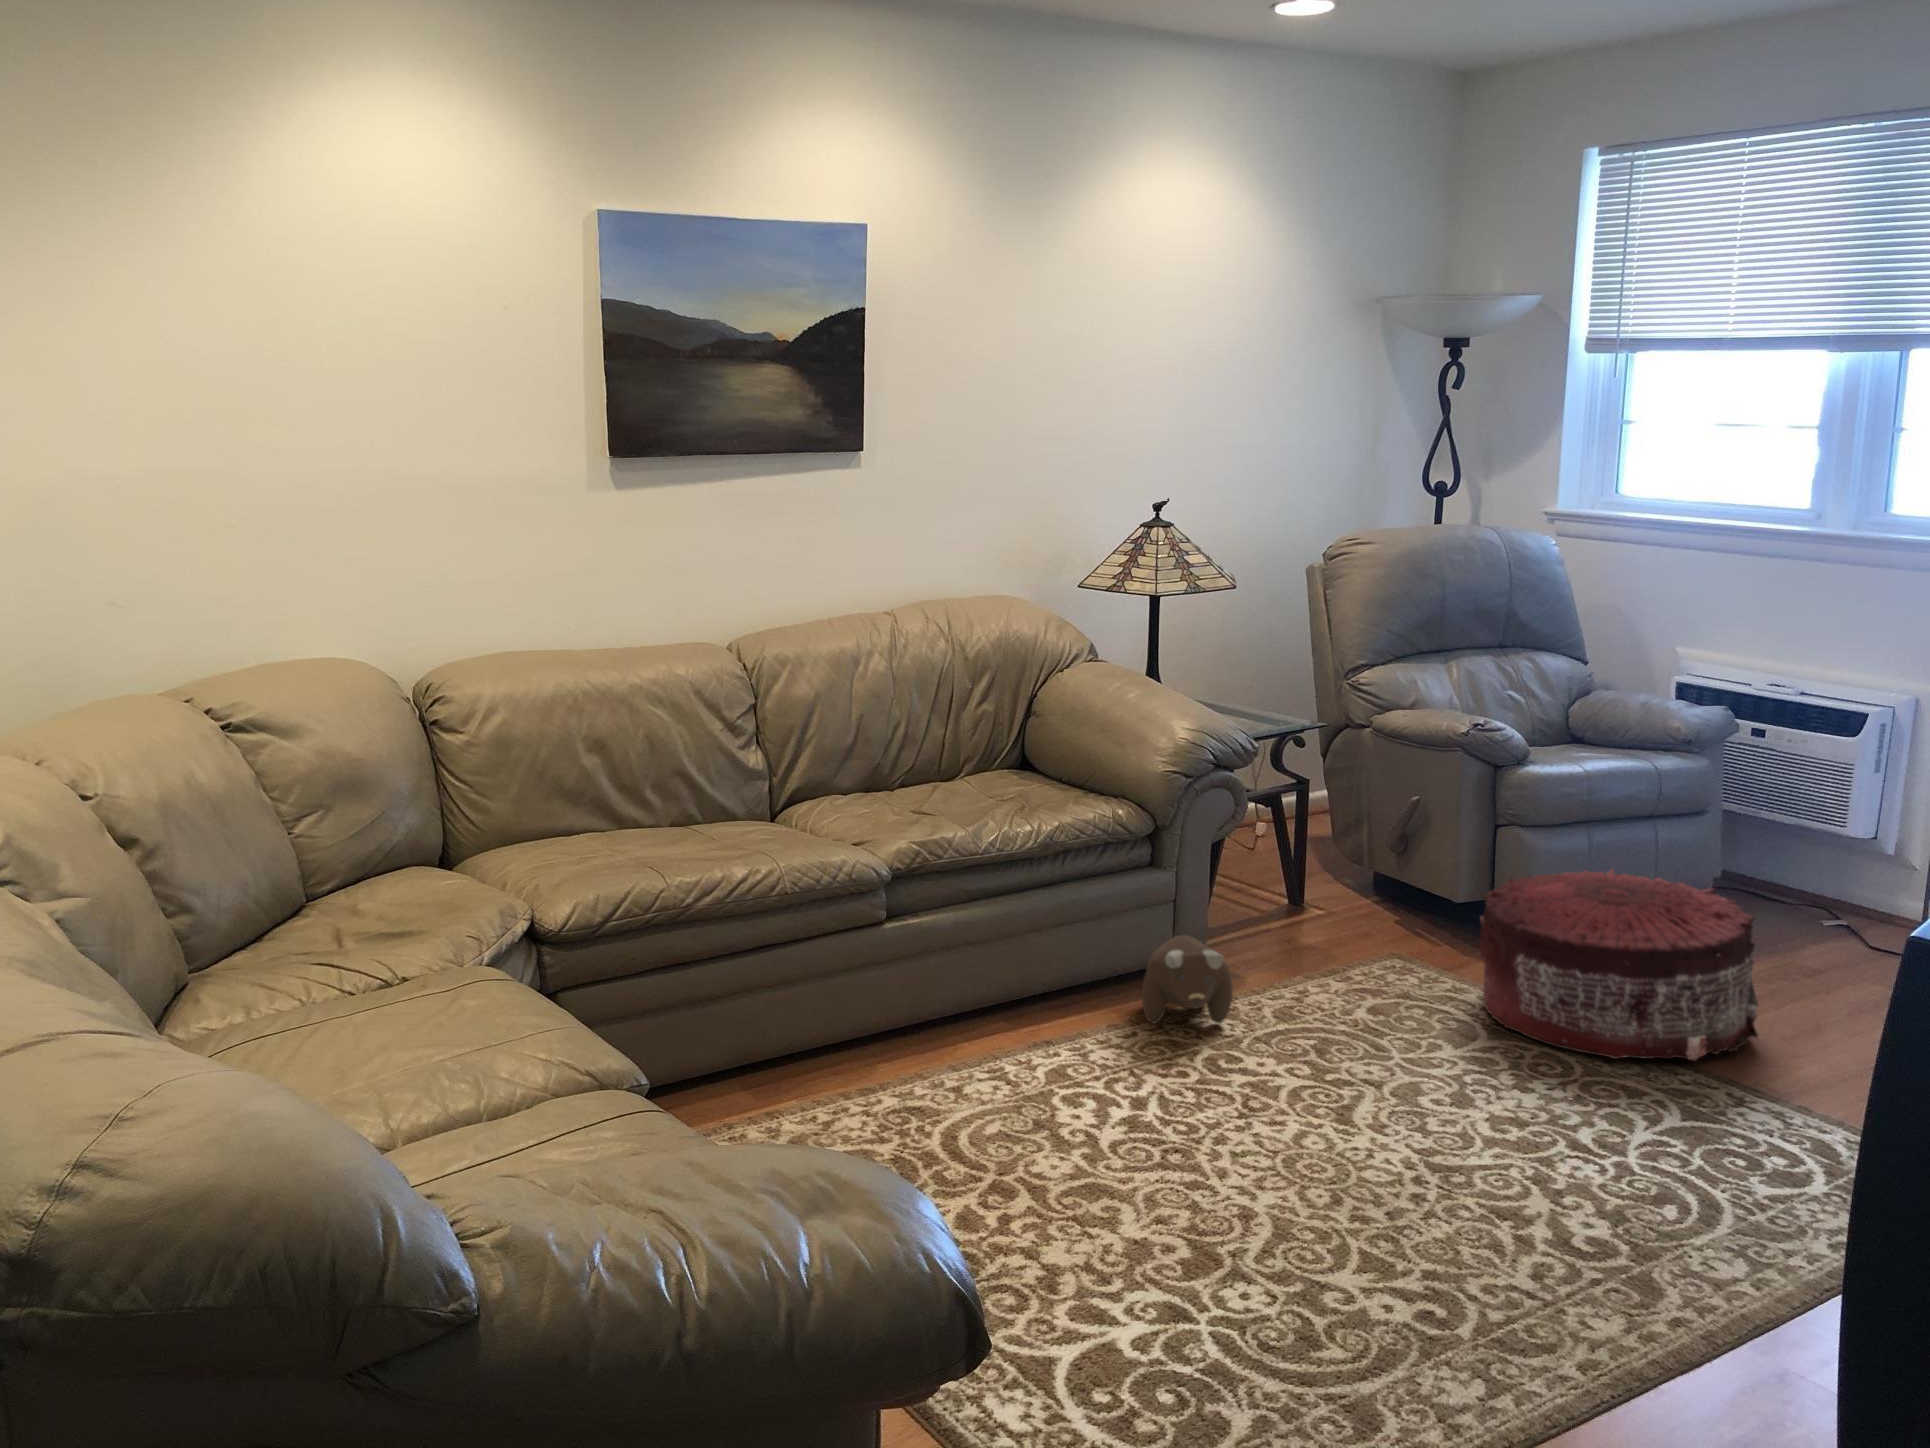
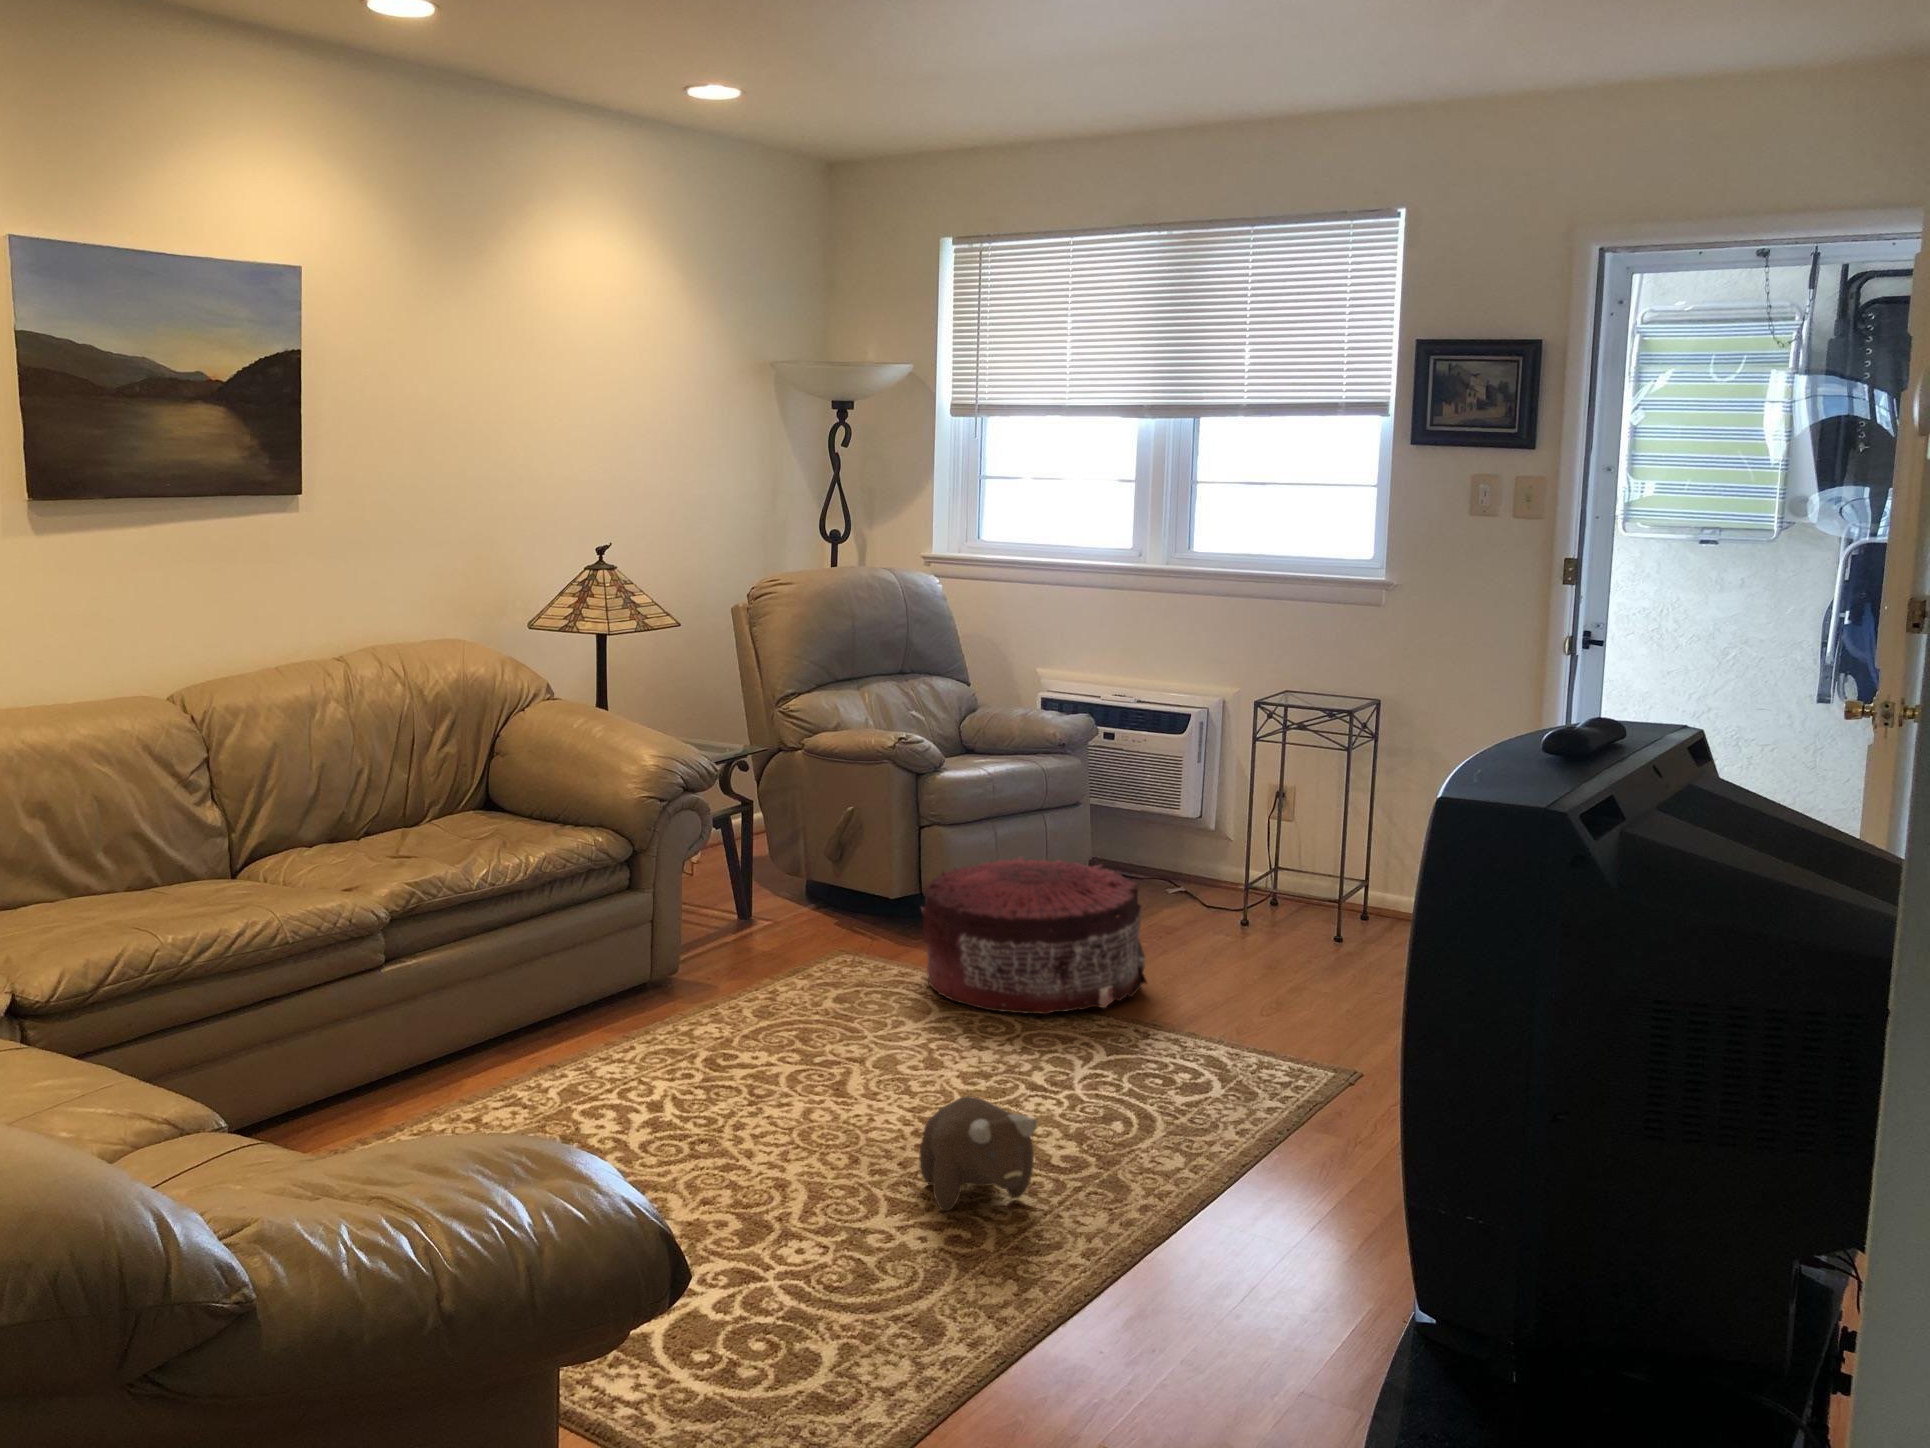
plush toy: present [1142,935,1232,1024] -> present [919,1096,1037,1211]

